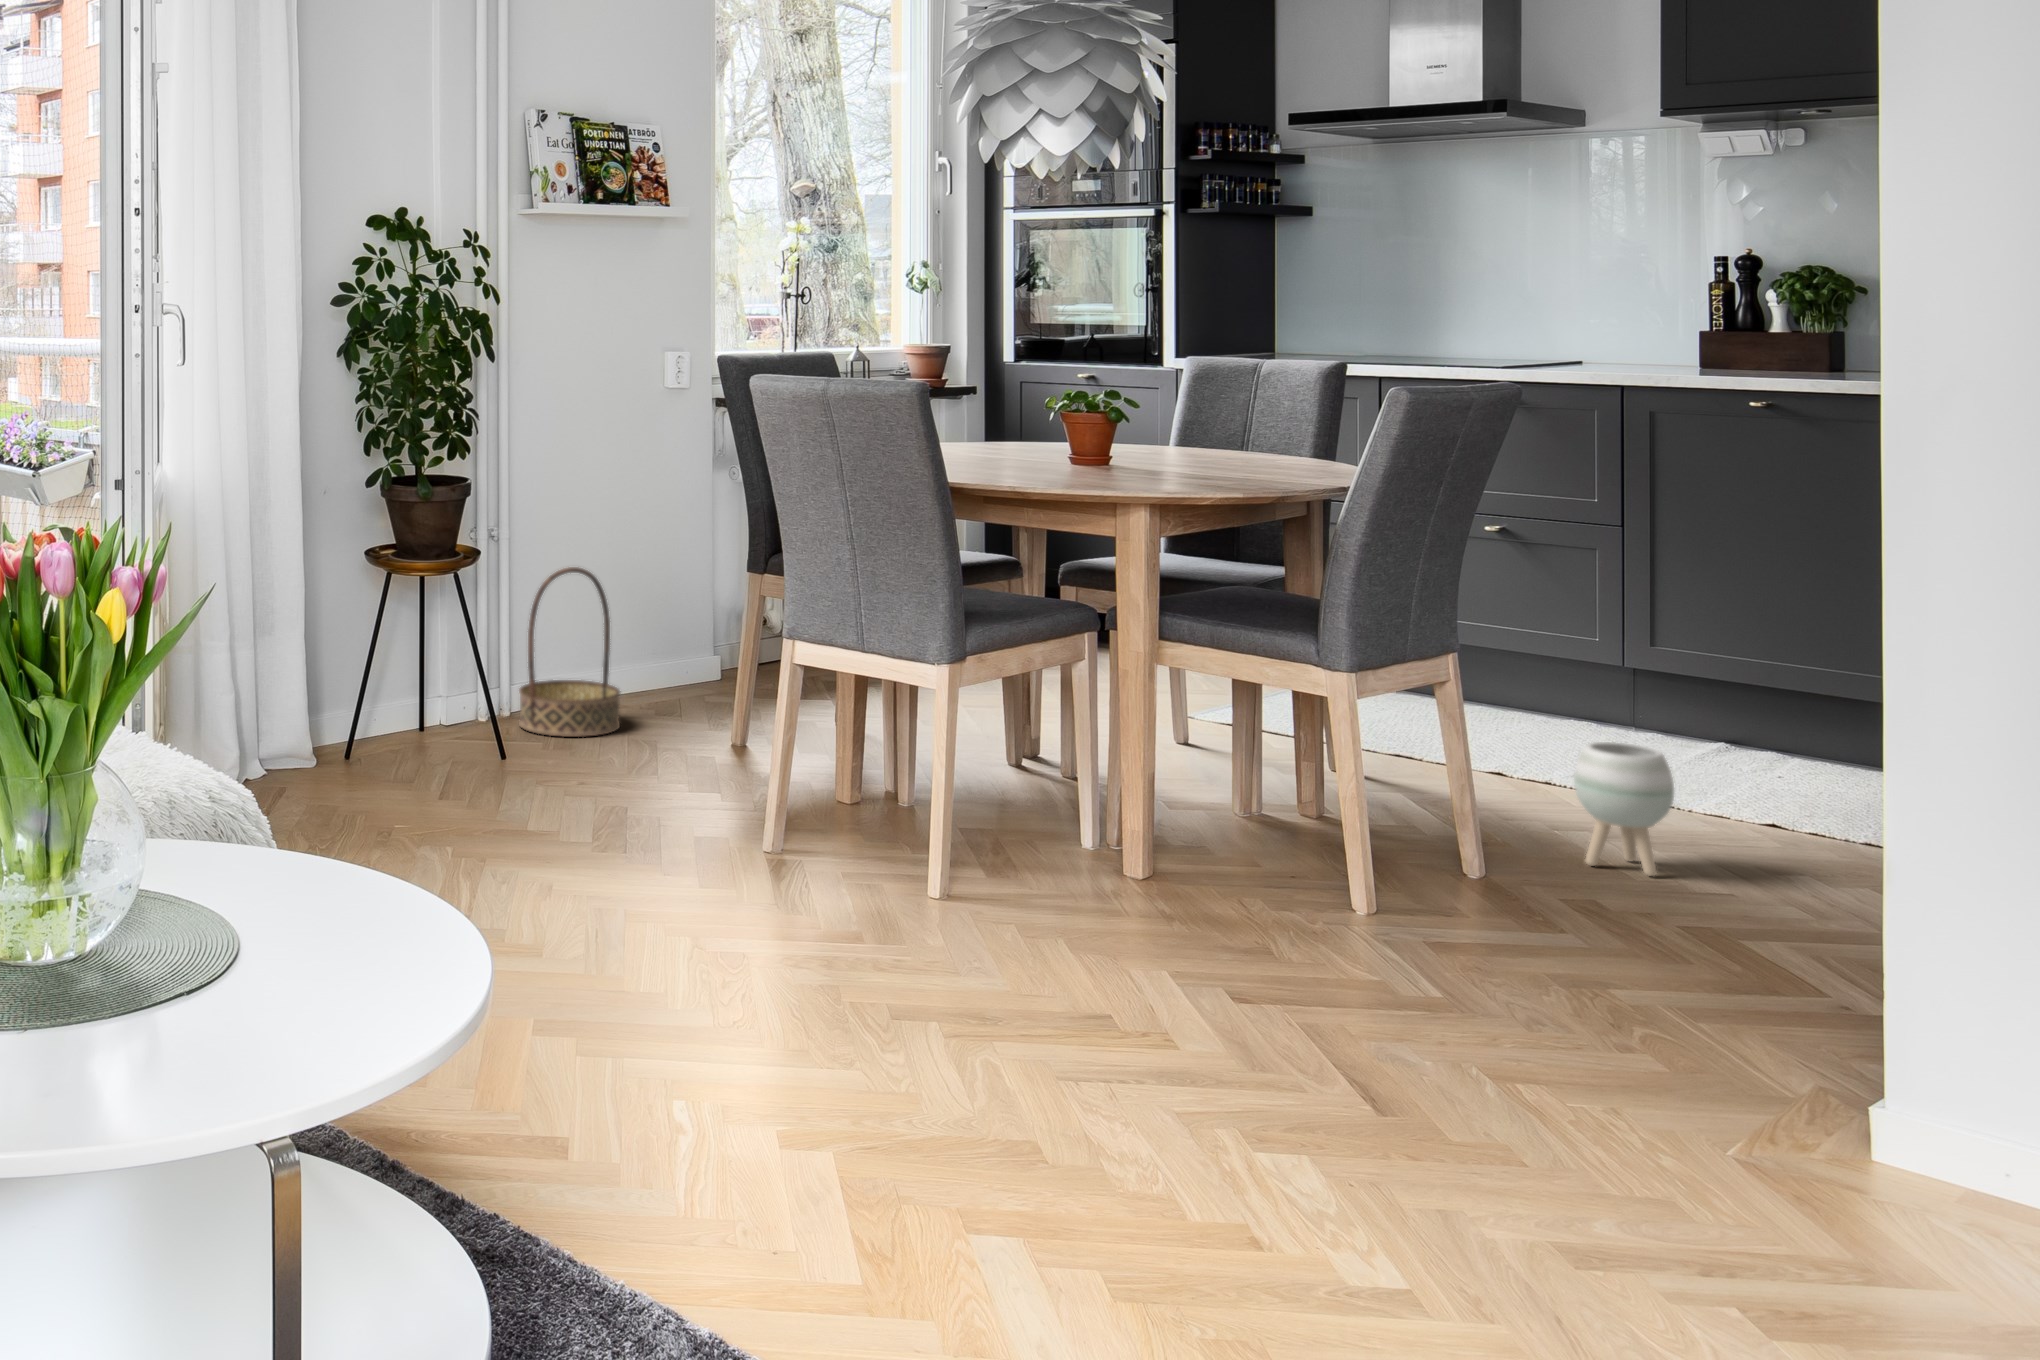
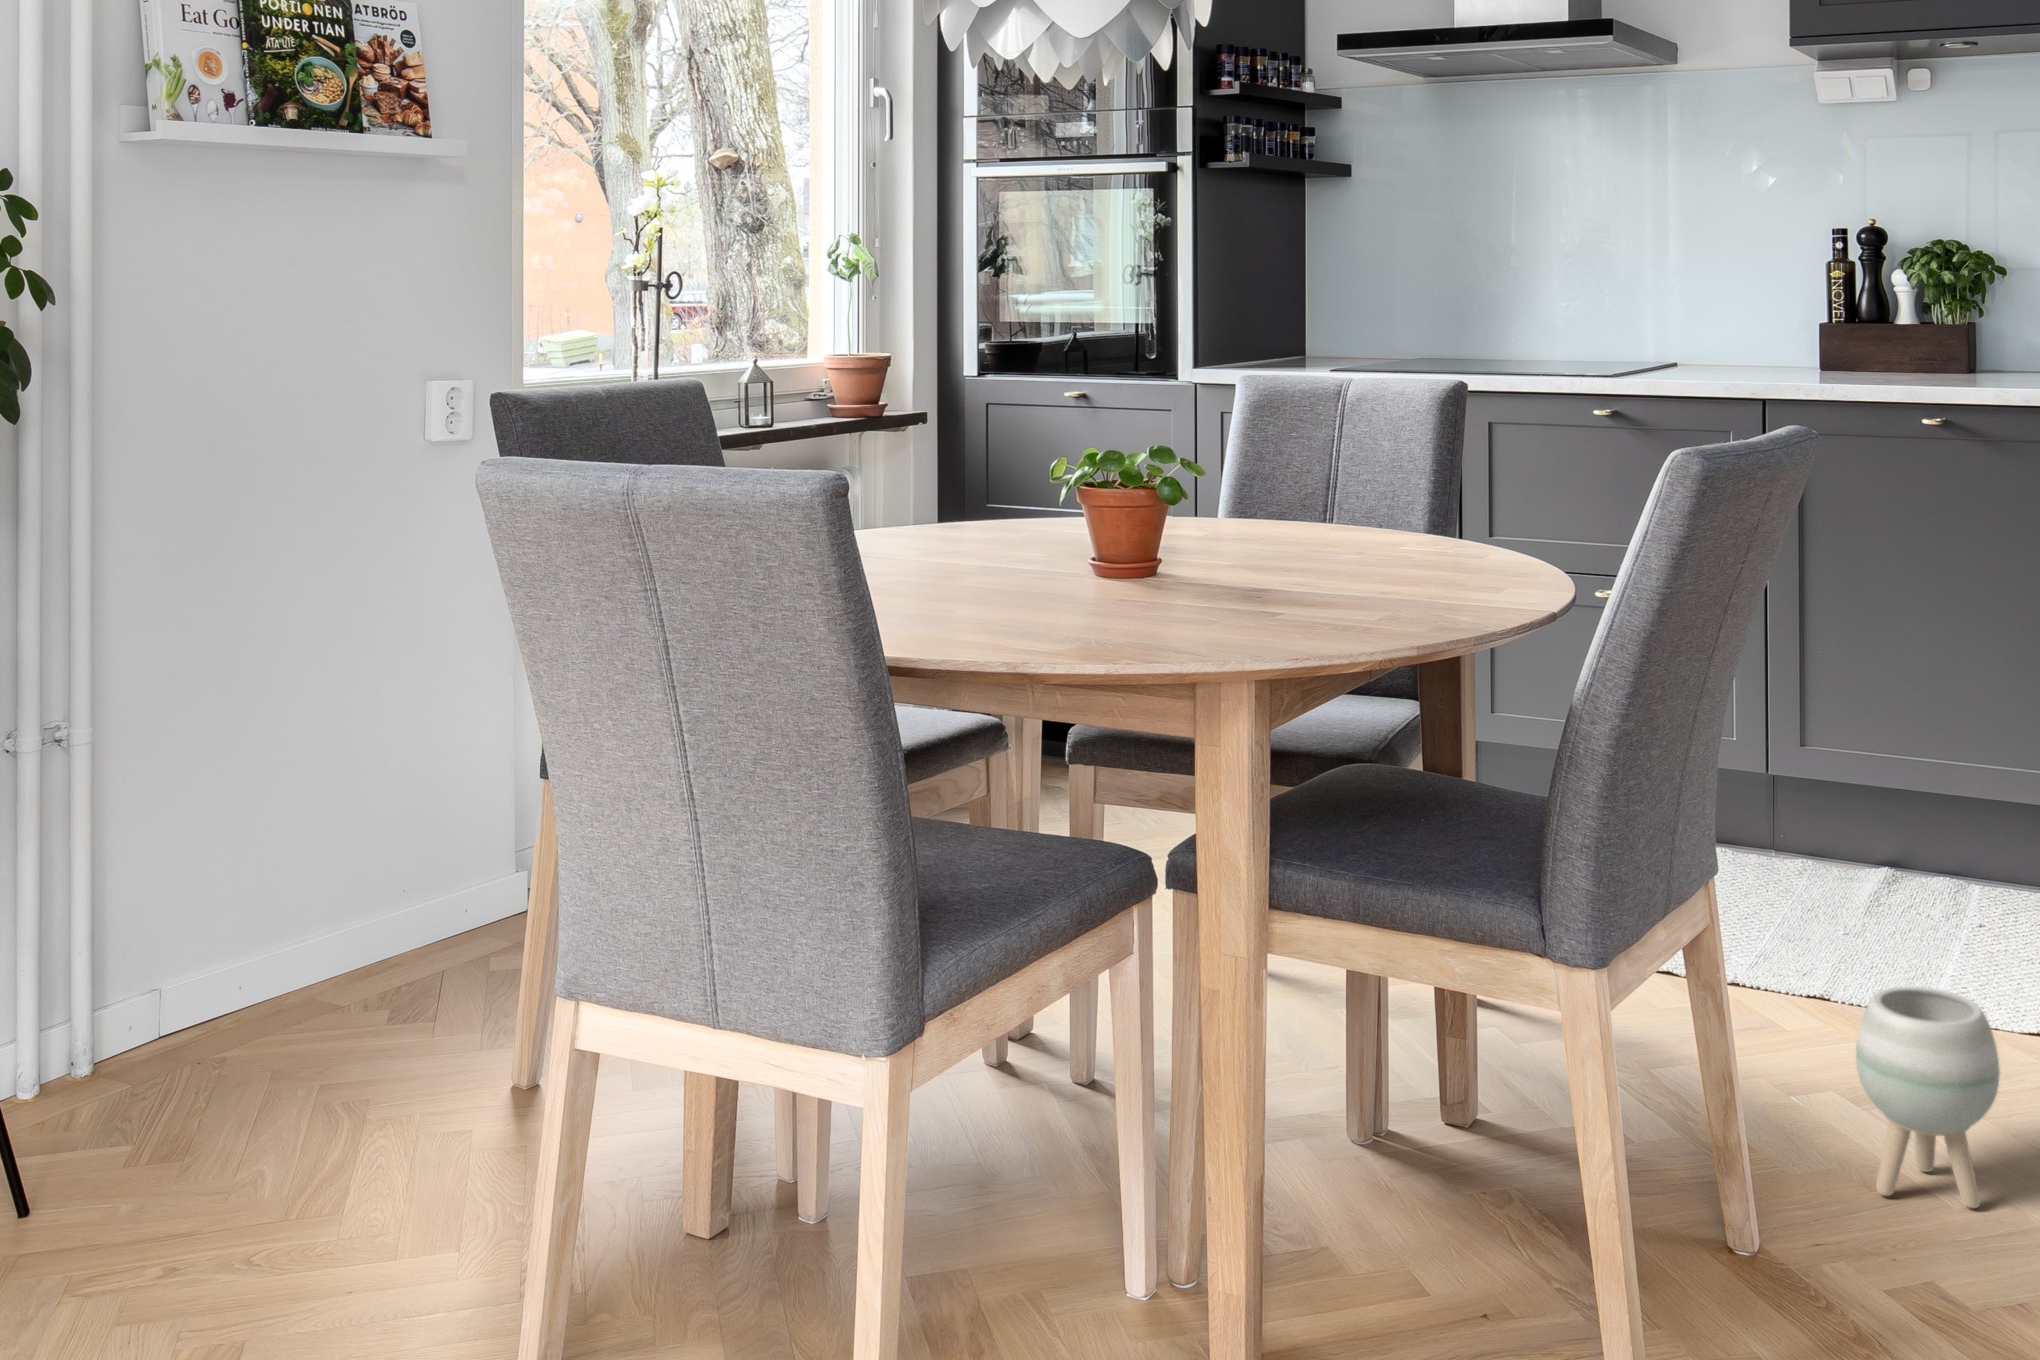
basket: present [519,567,620,737] -> none [106,785,313,1116]

